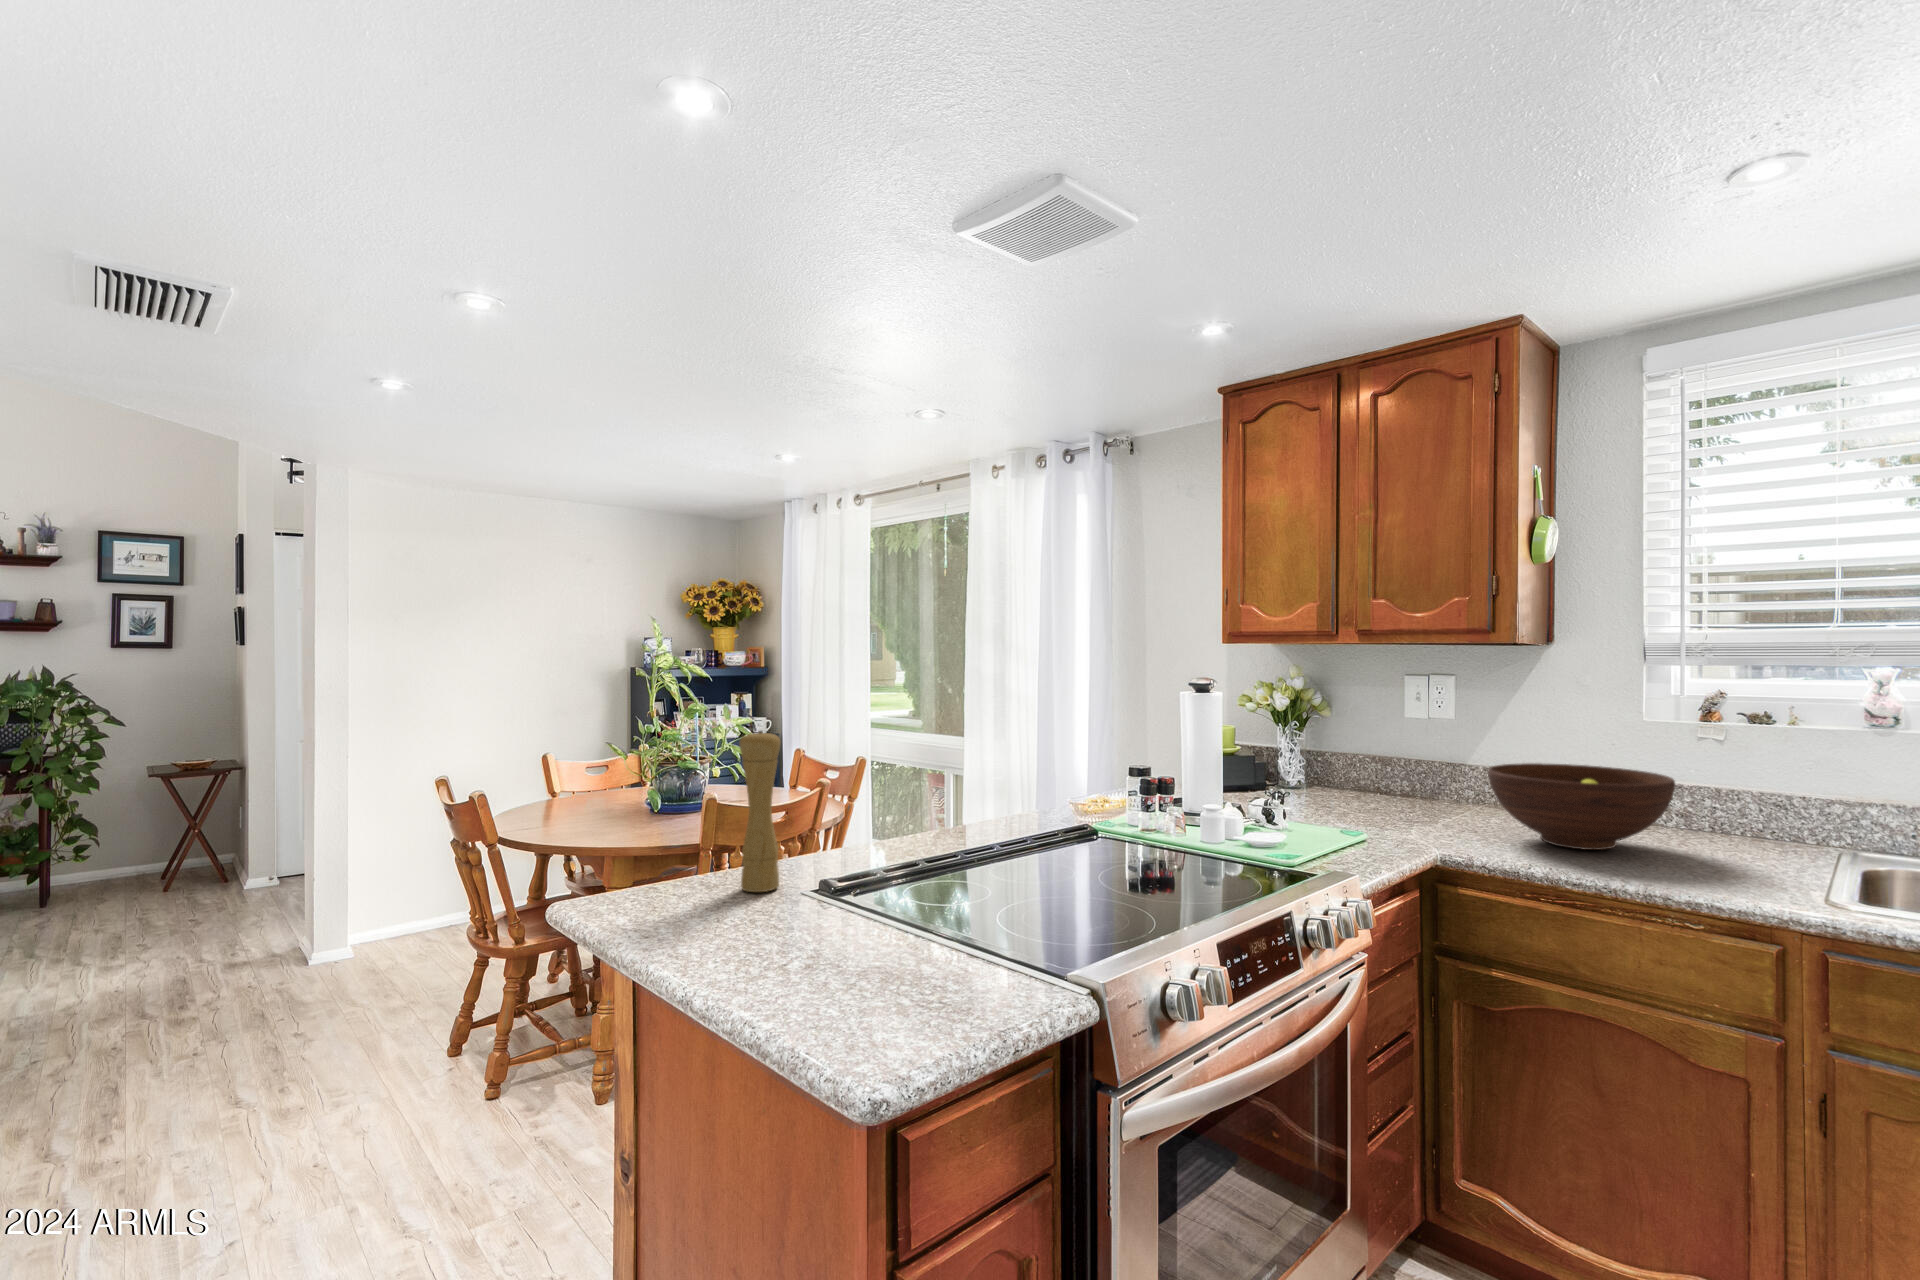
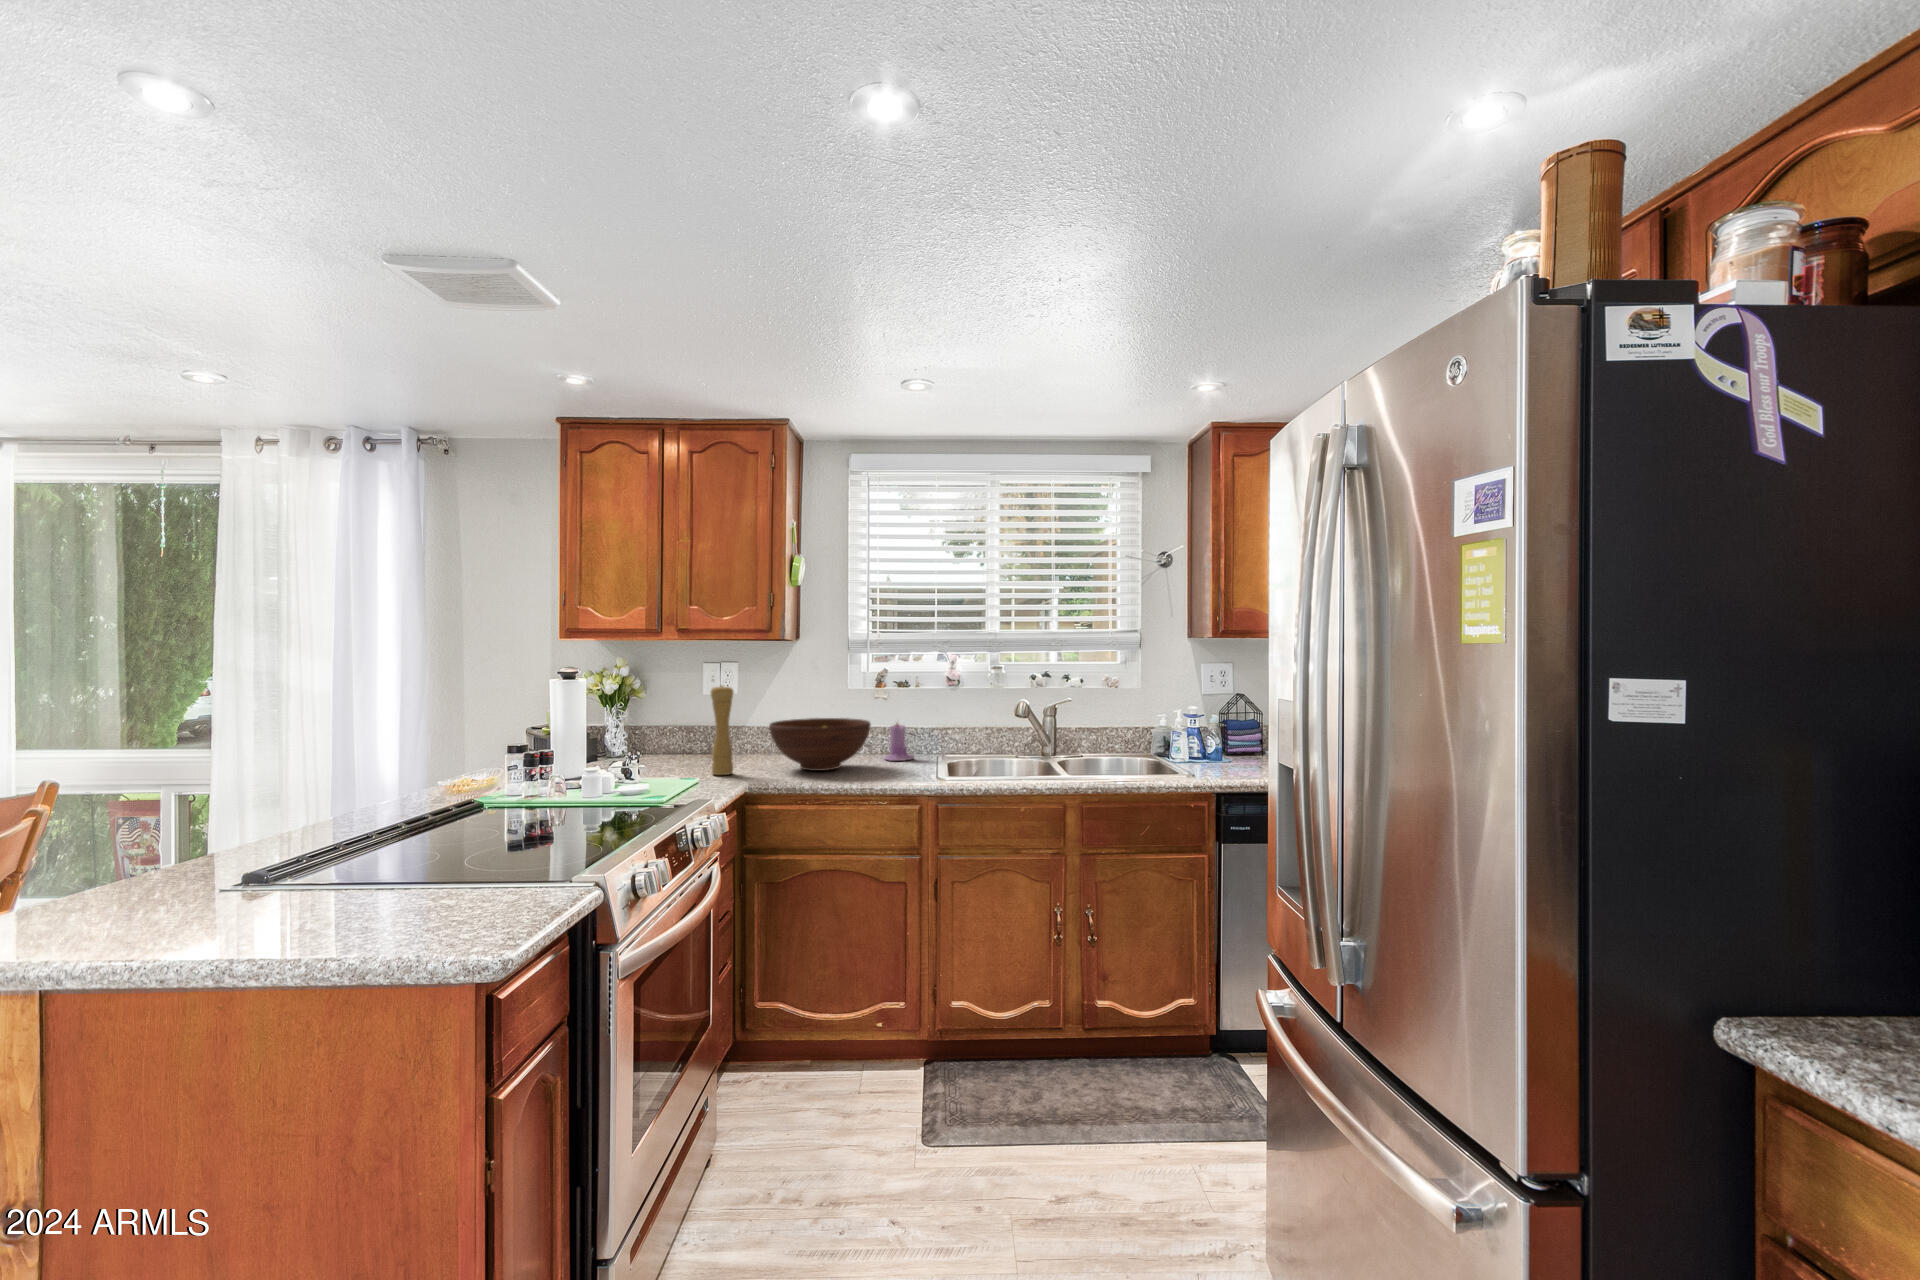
pepper mill: present [739,731,780,892] -> present [711,686,734,775]
candle: none [1710,779,1779,851] -> present [884,724,914,761]

